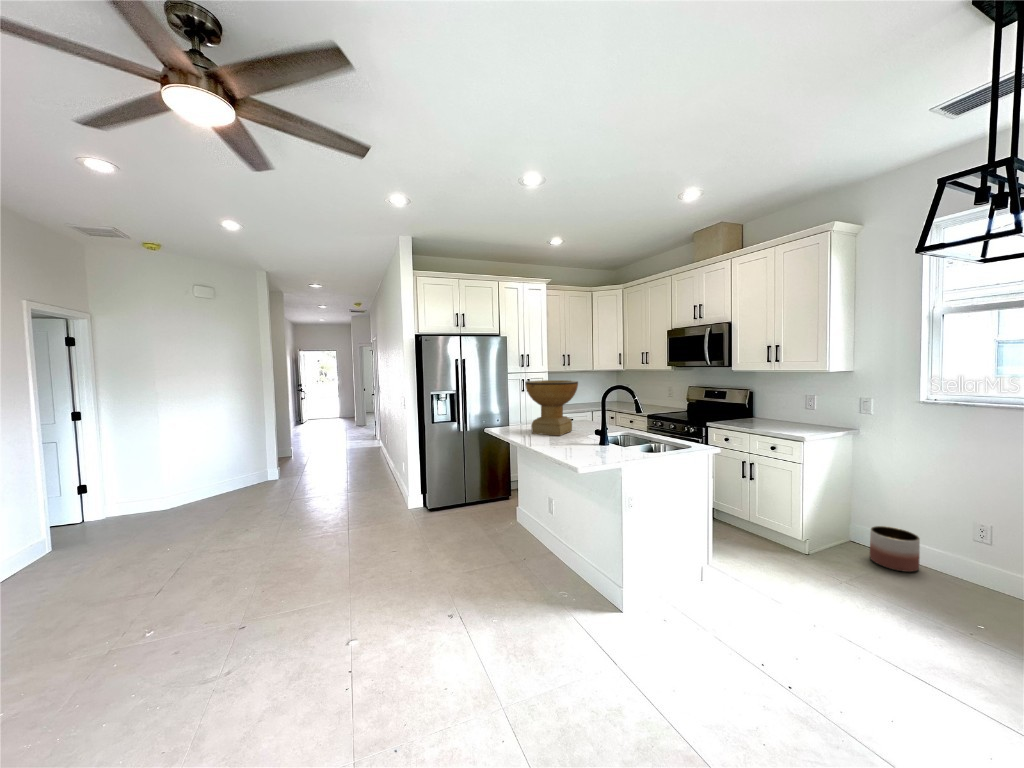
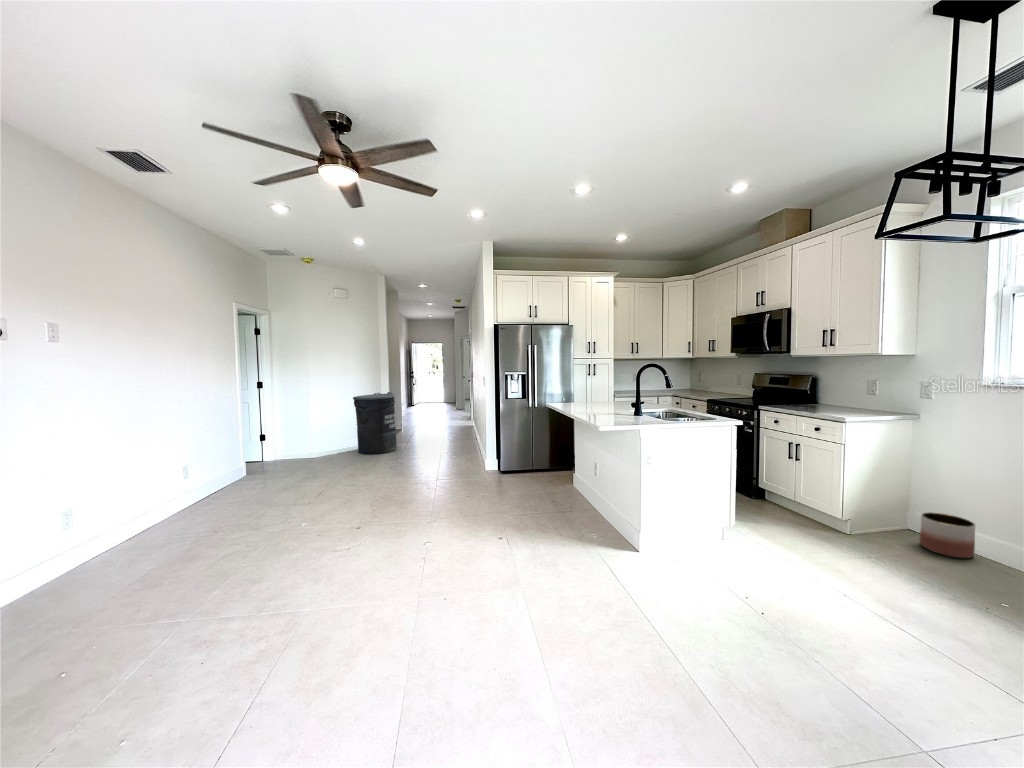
decorative bowl: present [525,380,578,436] -> none [576,362,623,408]
trash can: none [224,416,288,498] -> present [353,392,397,455]

